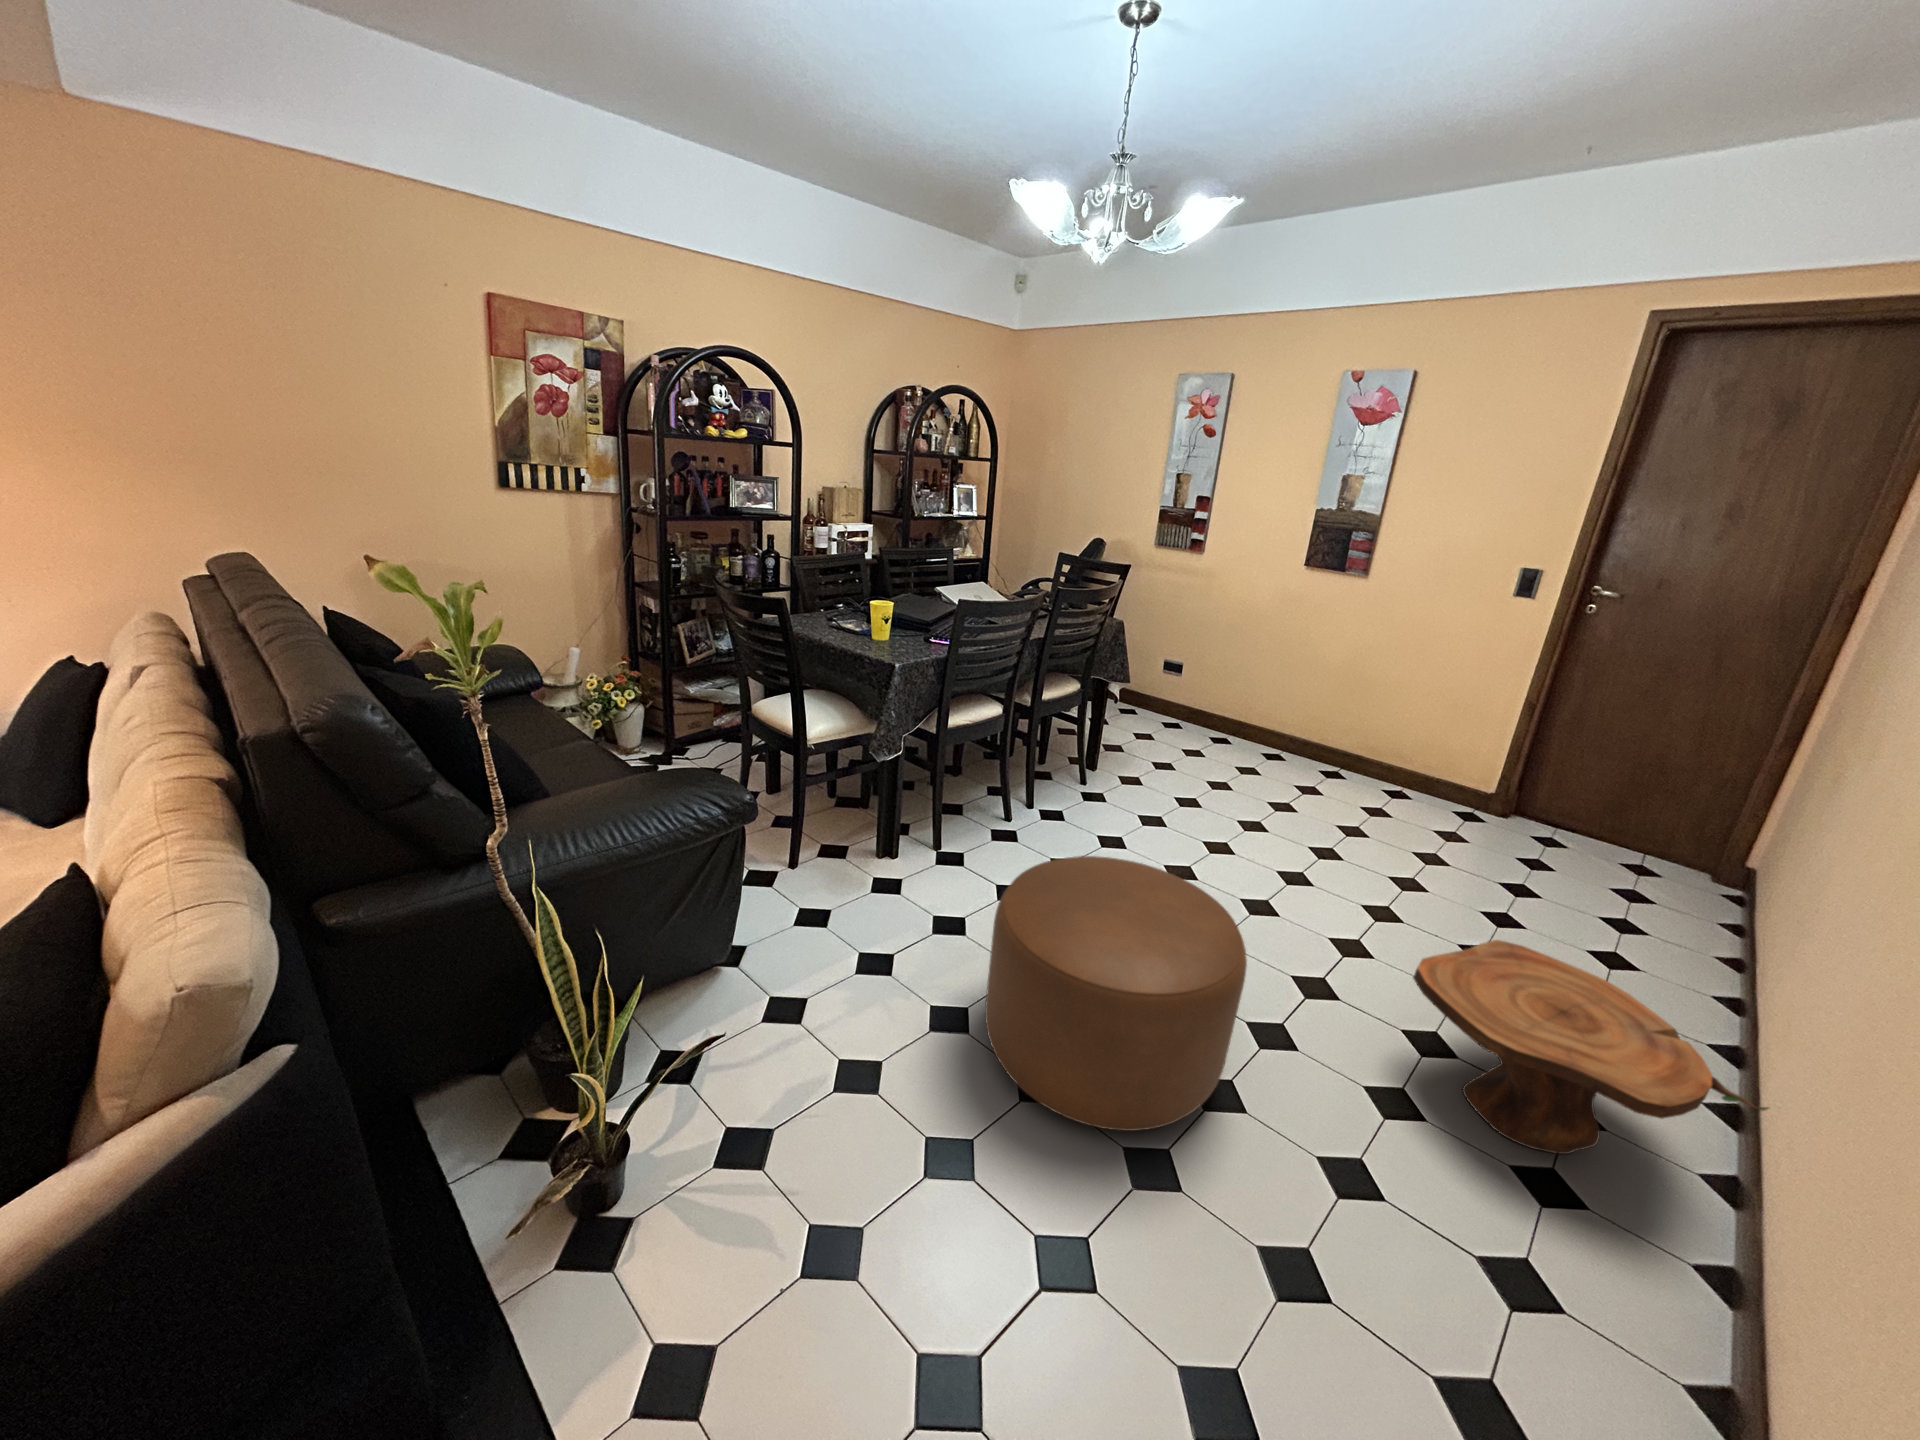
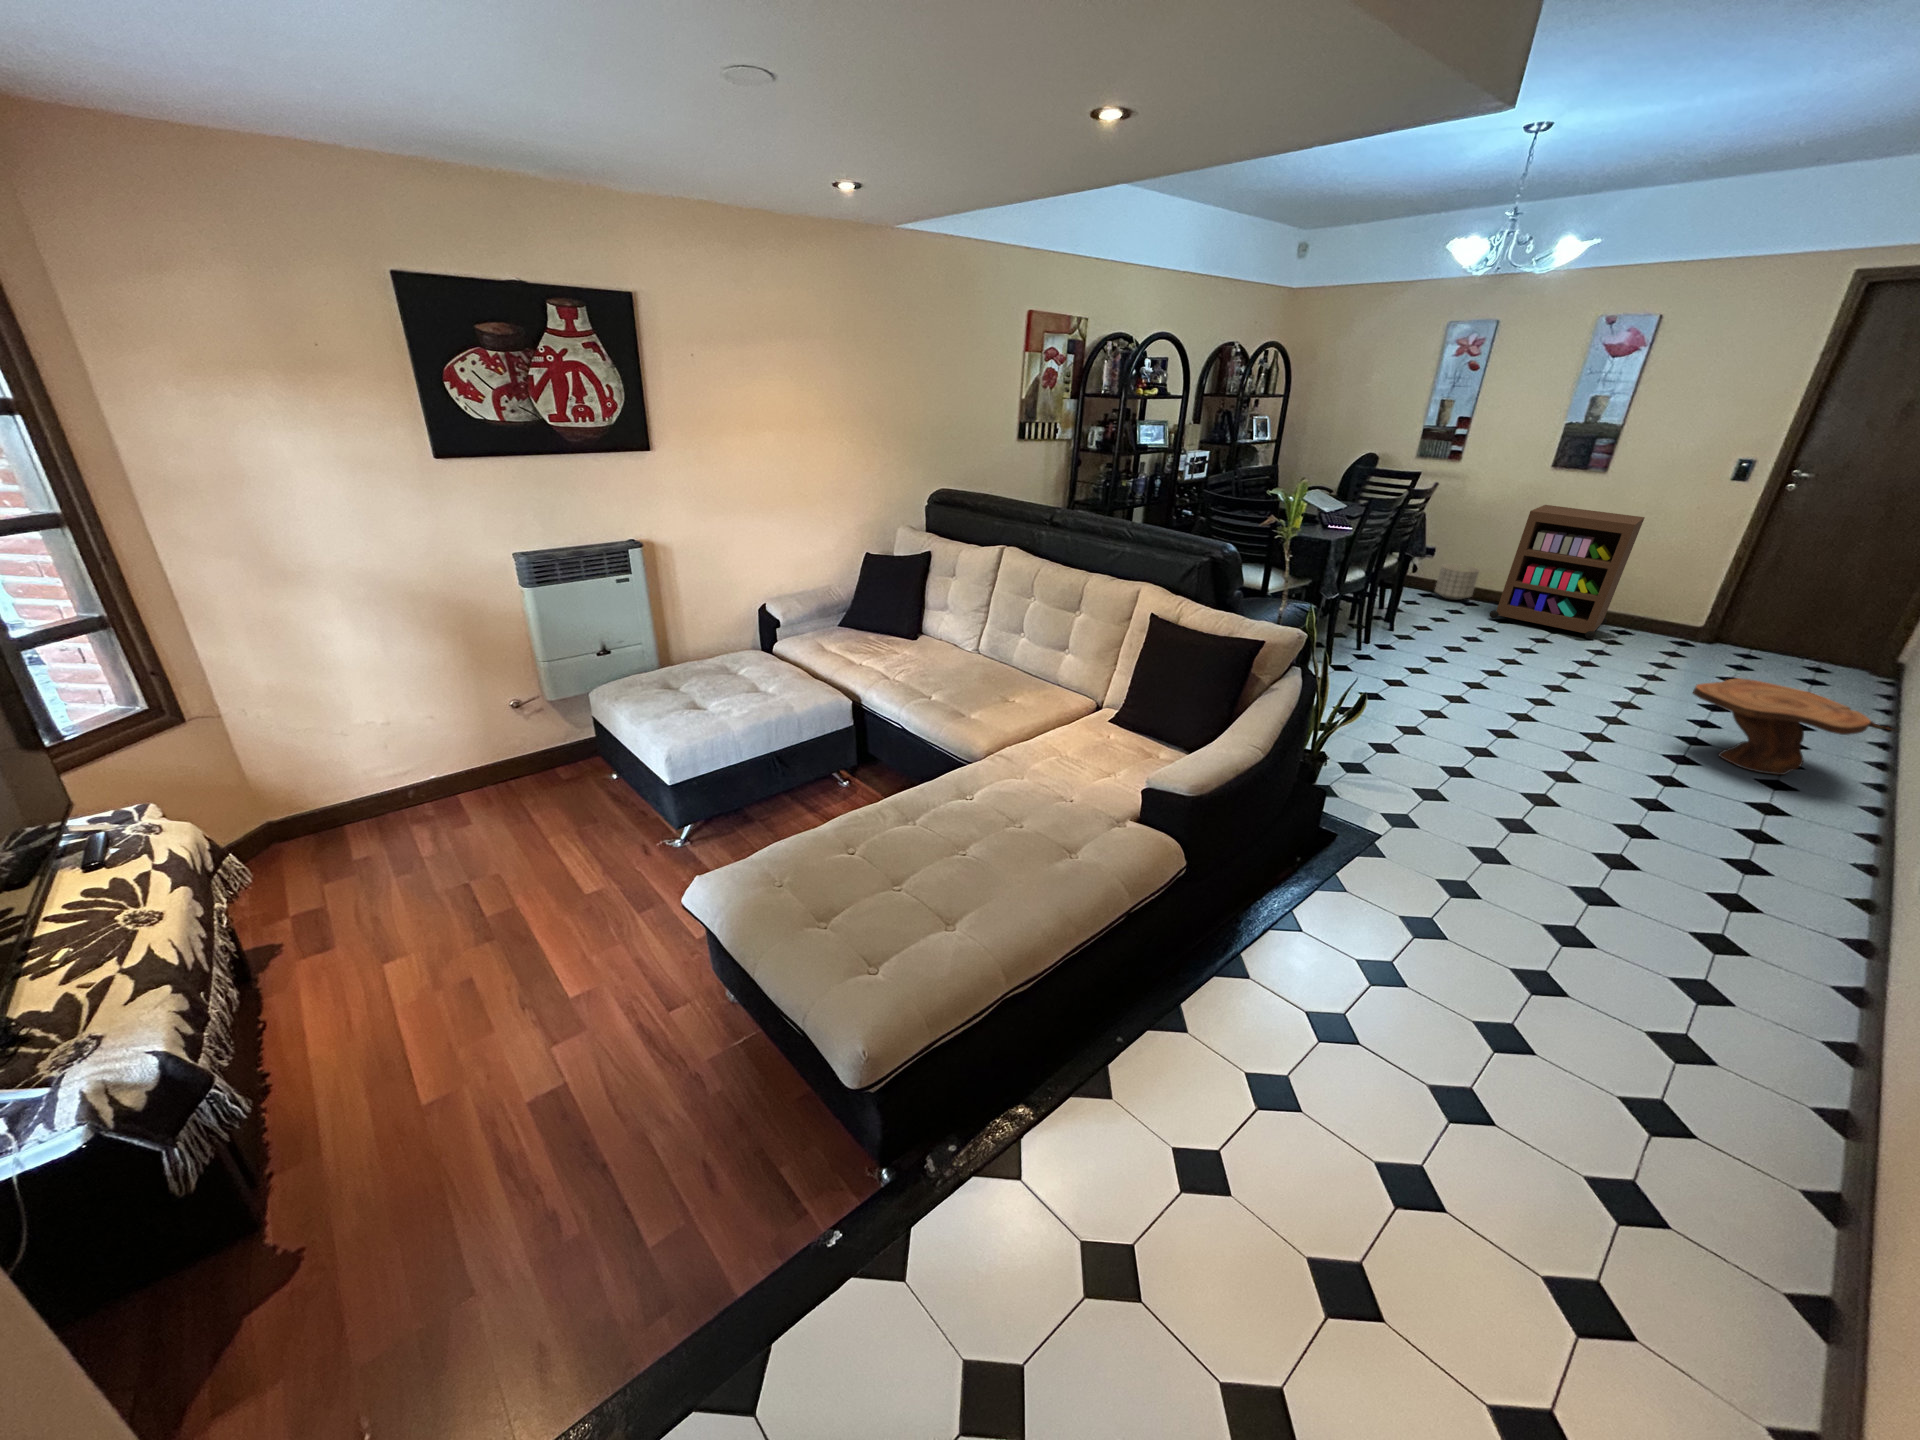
storage cabinet: none [1225,615,1414,805] -> present [1489,505,1645,639]
planter: none [1175,685,1226,734] -> present [1435,564,1479,600]
ottoman: present [985,856,1247,1131] -> none [1436,639,1610,761]

